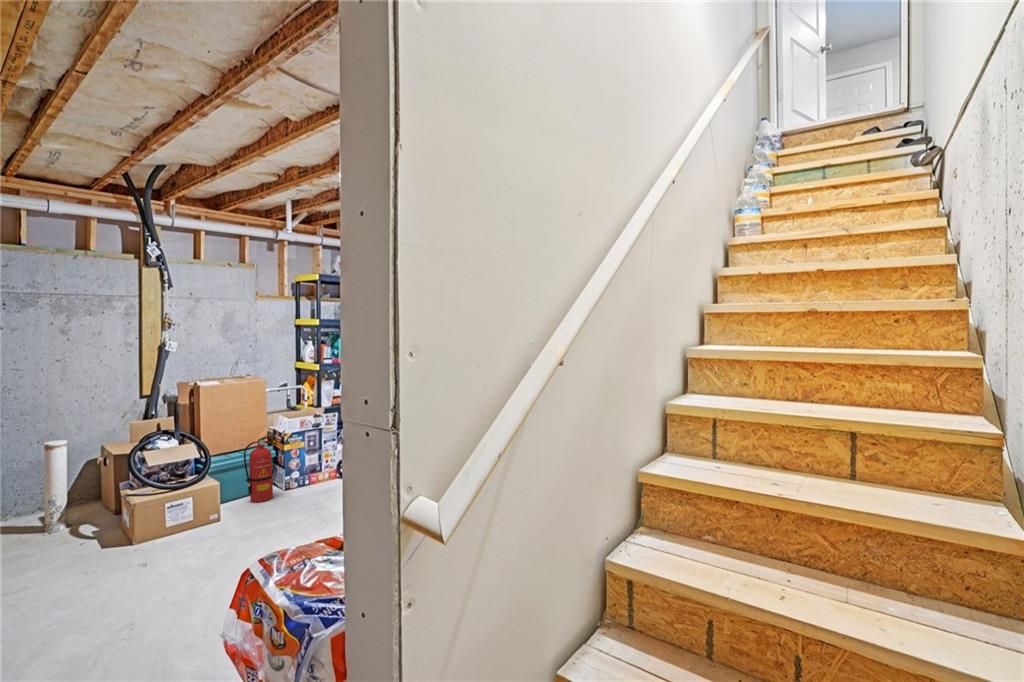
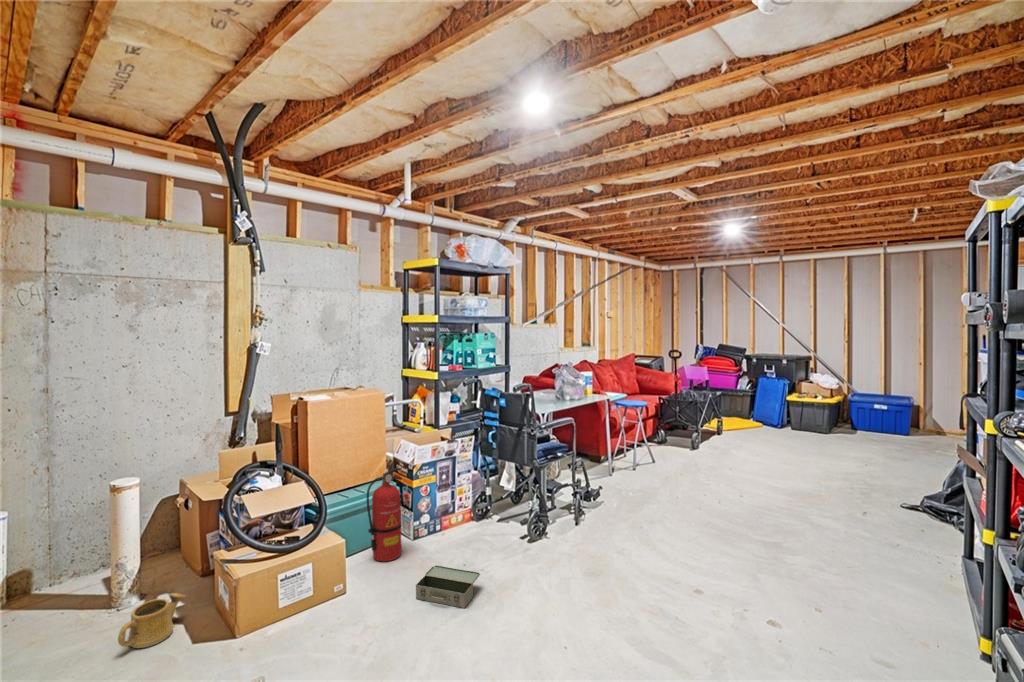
toolbox: none [271,501,319,524] -> present [416,566,480,608]
watering can: none [51,518,101,550] -> present [118,593,185,648]

